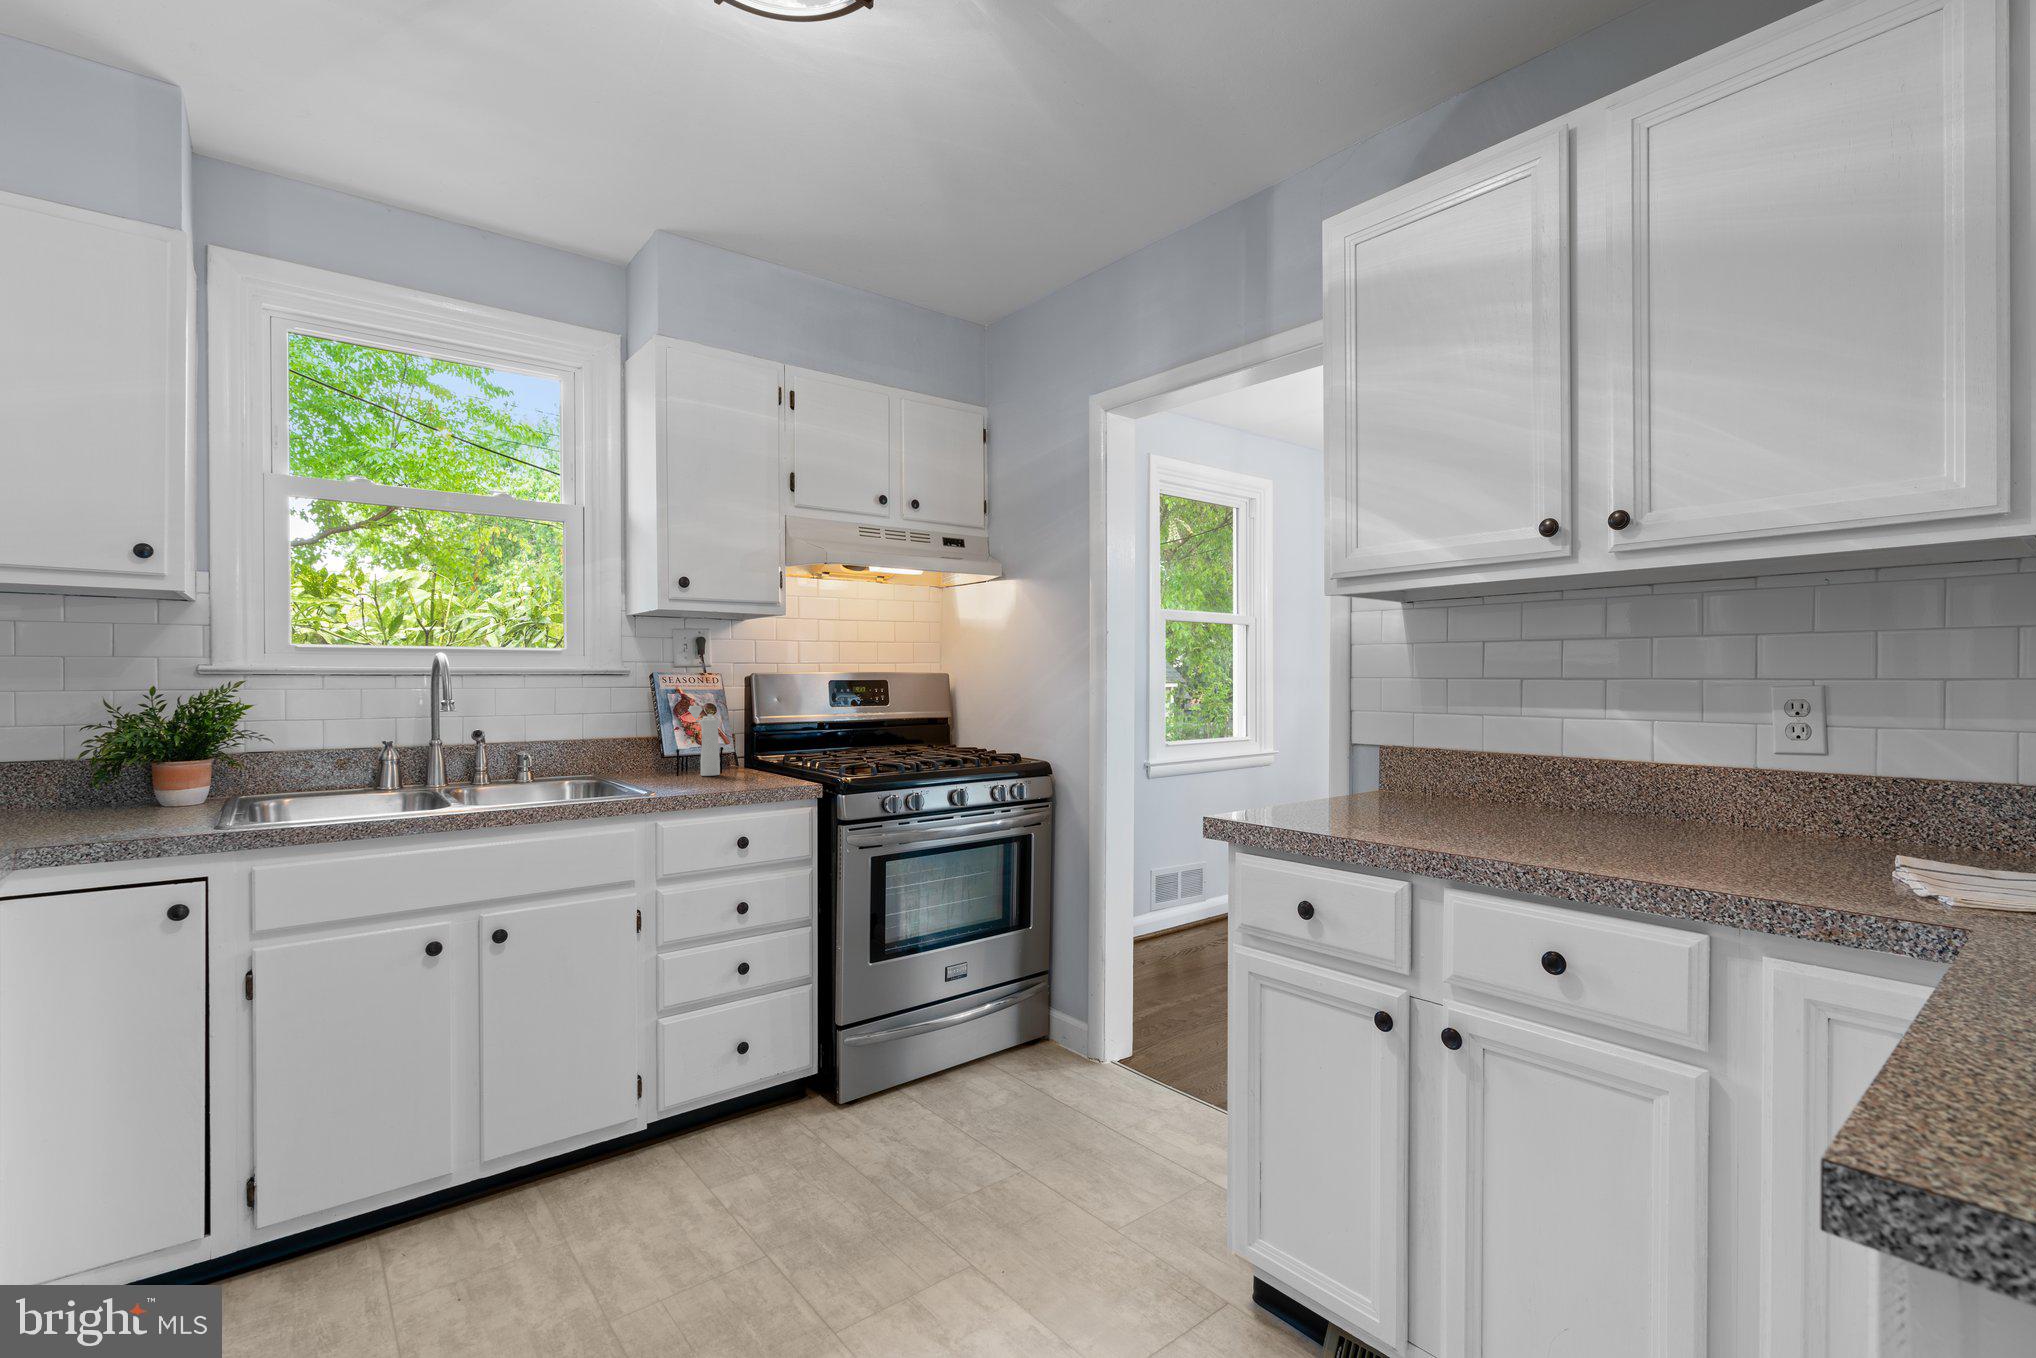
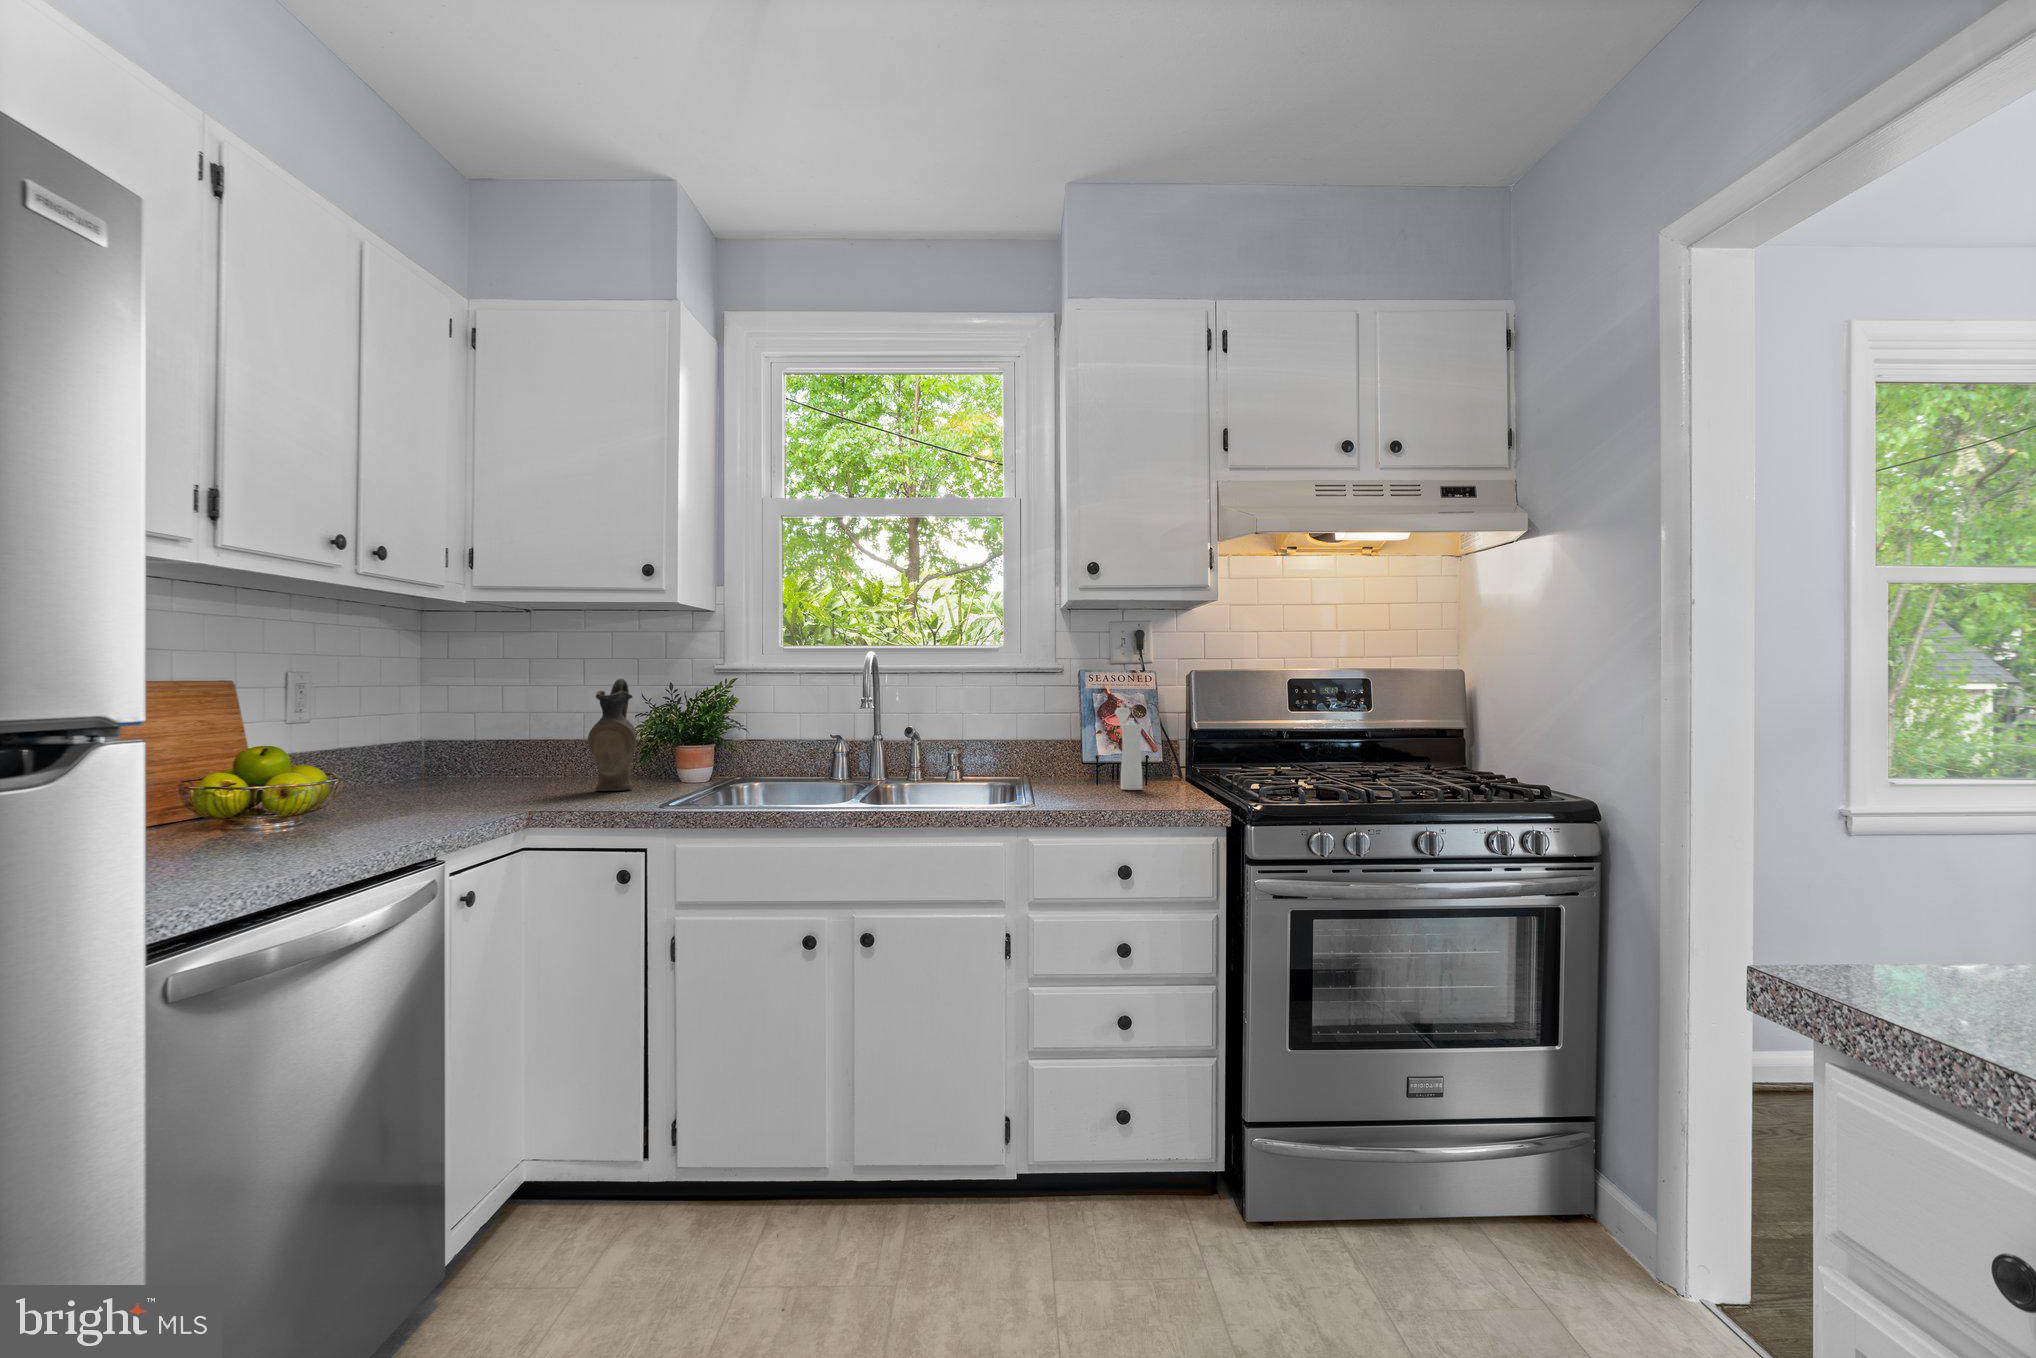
ceramic pitcher: none [55,683,132,818] -> present [588,679,636,791]

